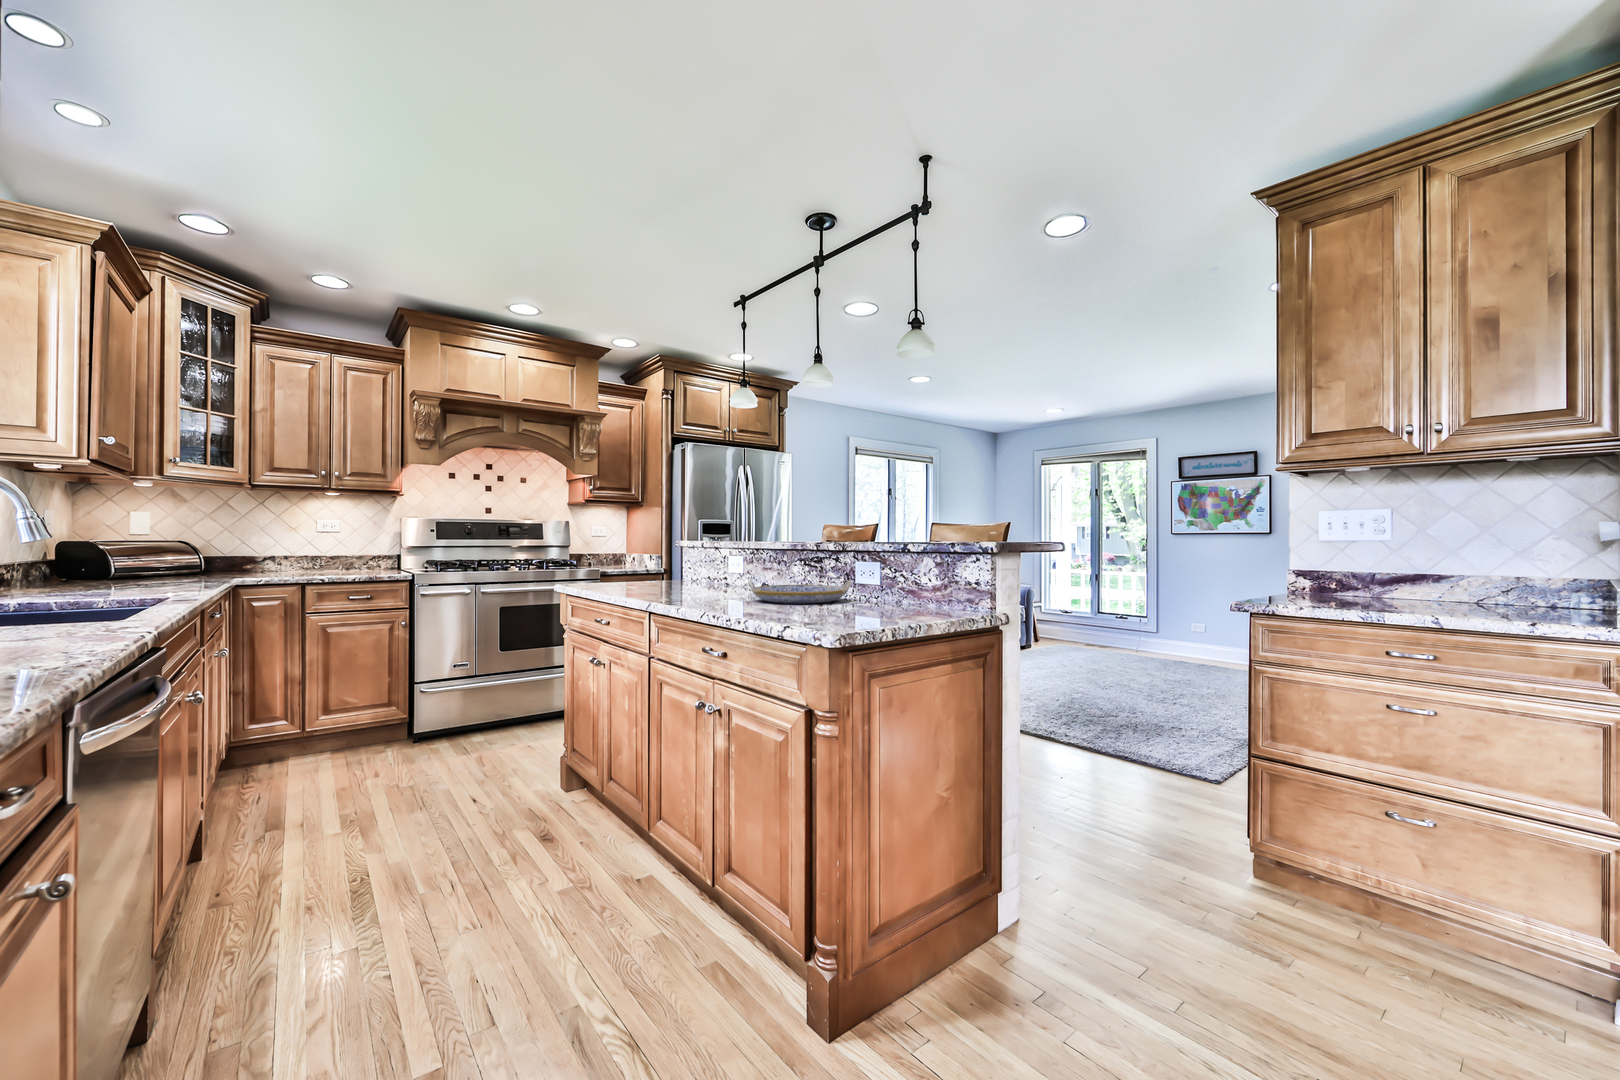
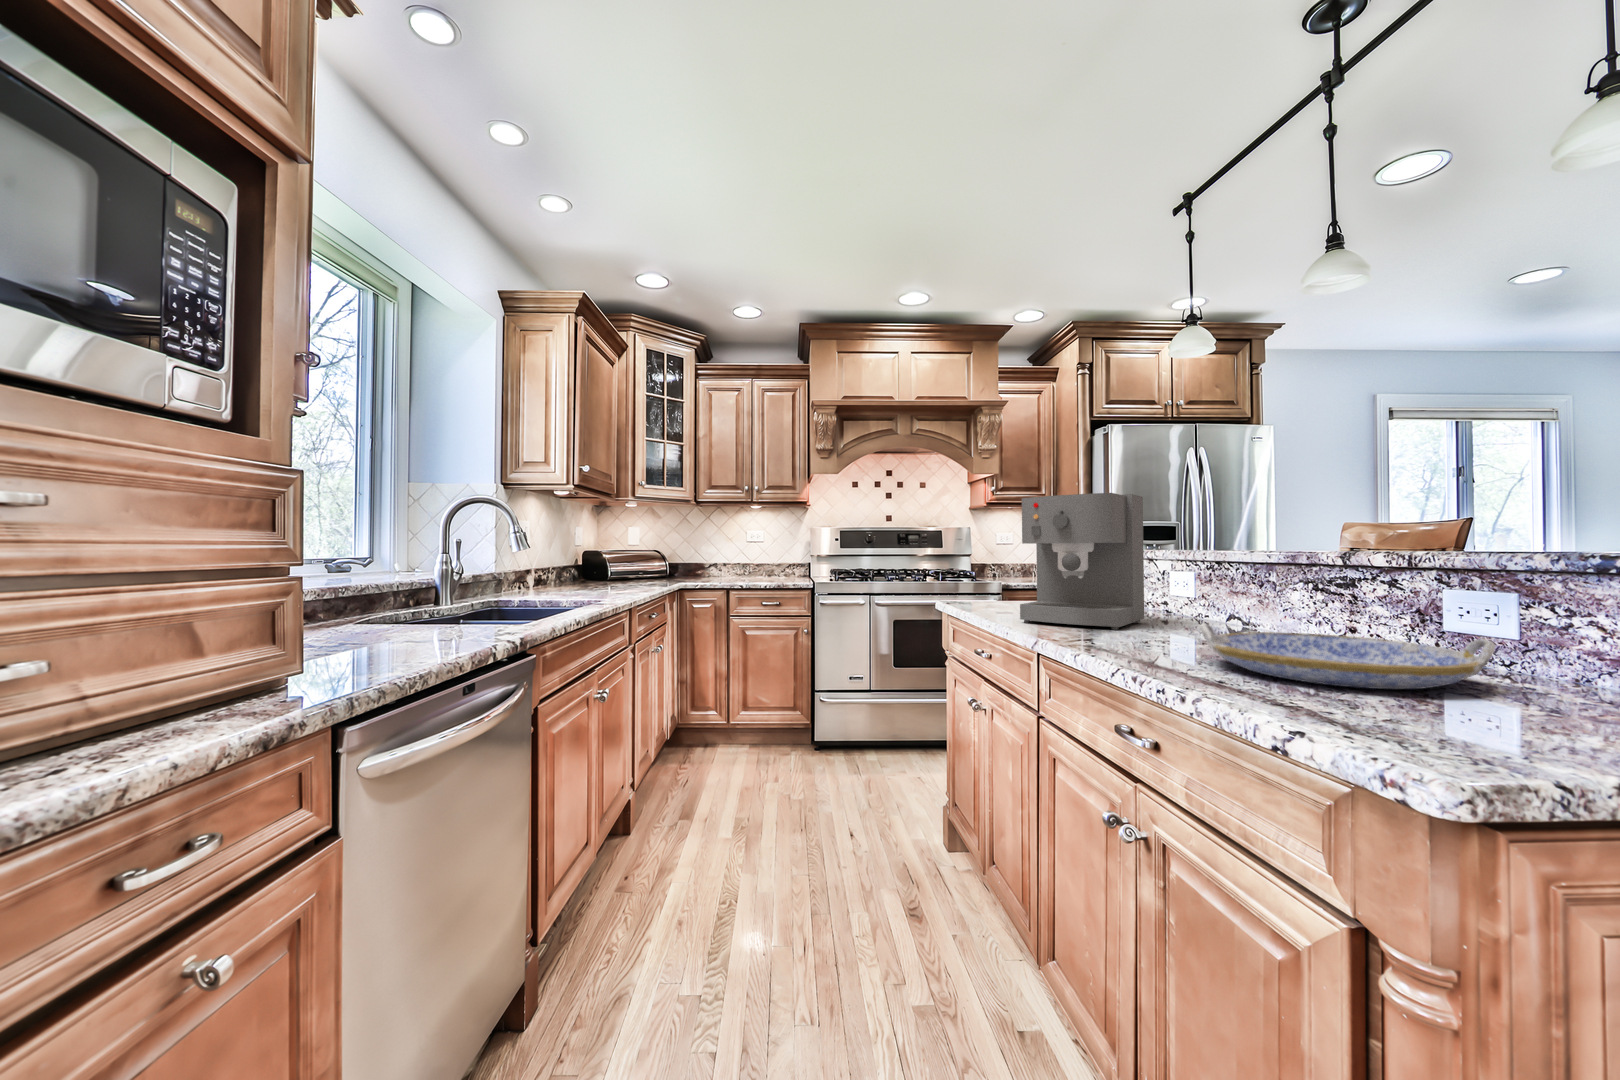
coffee maker: none [643,507,718,593] -> present [1020,493,1144,630]

